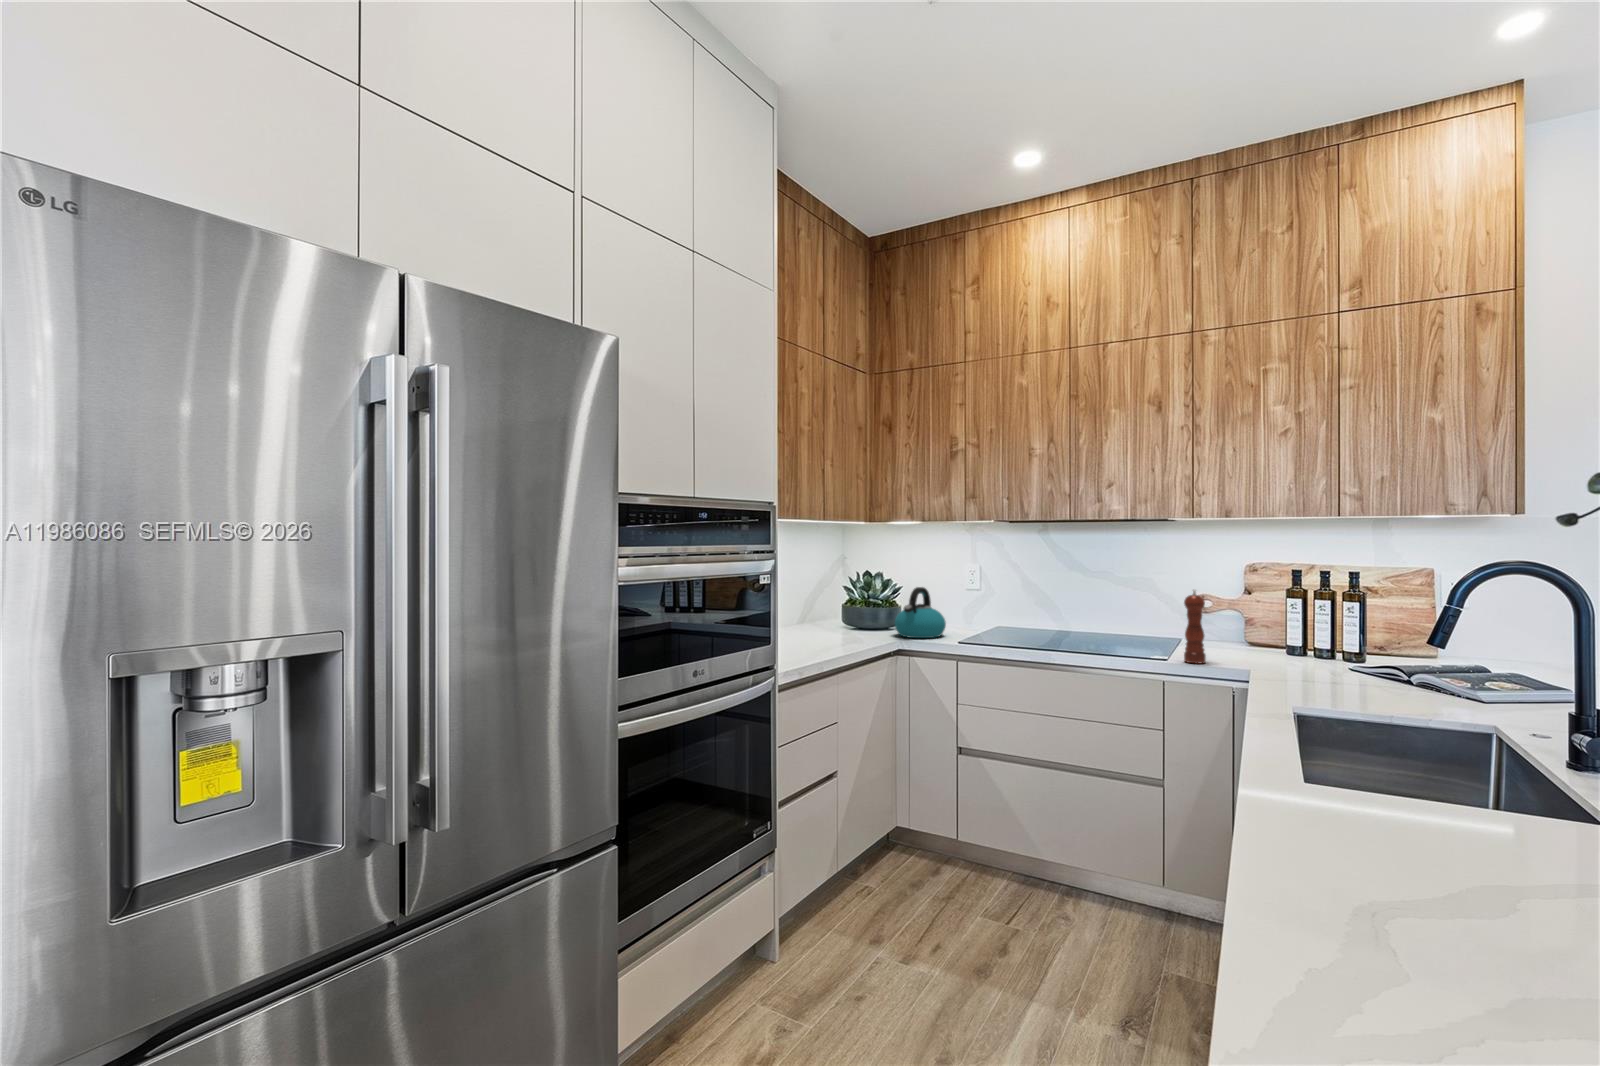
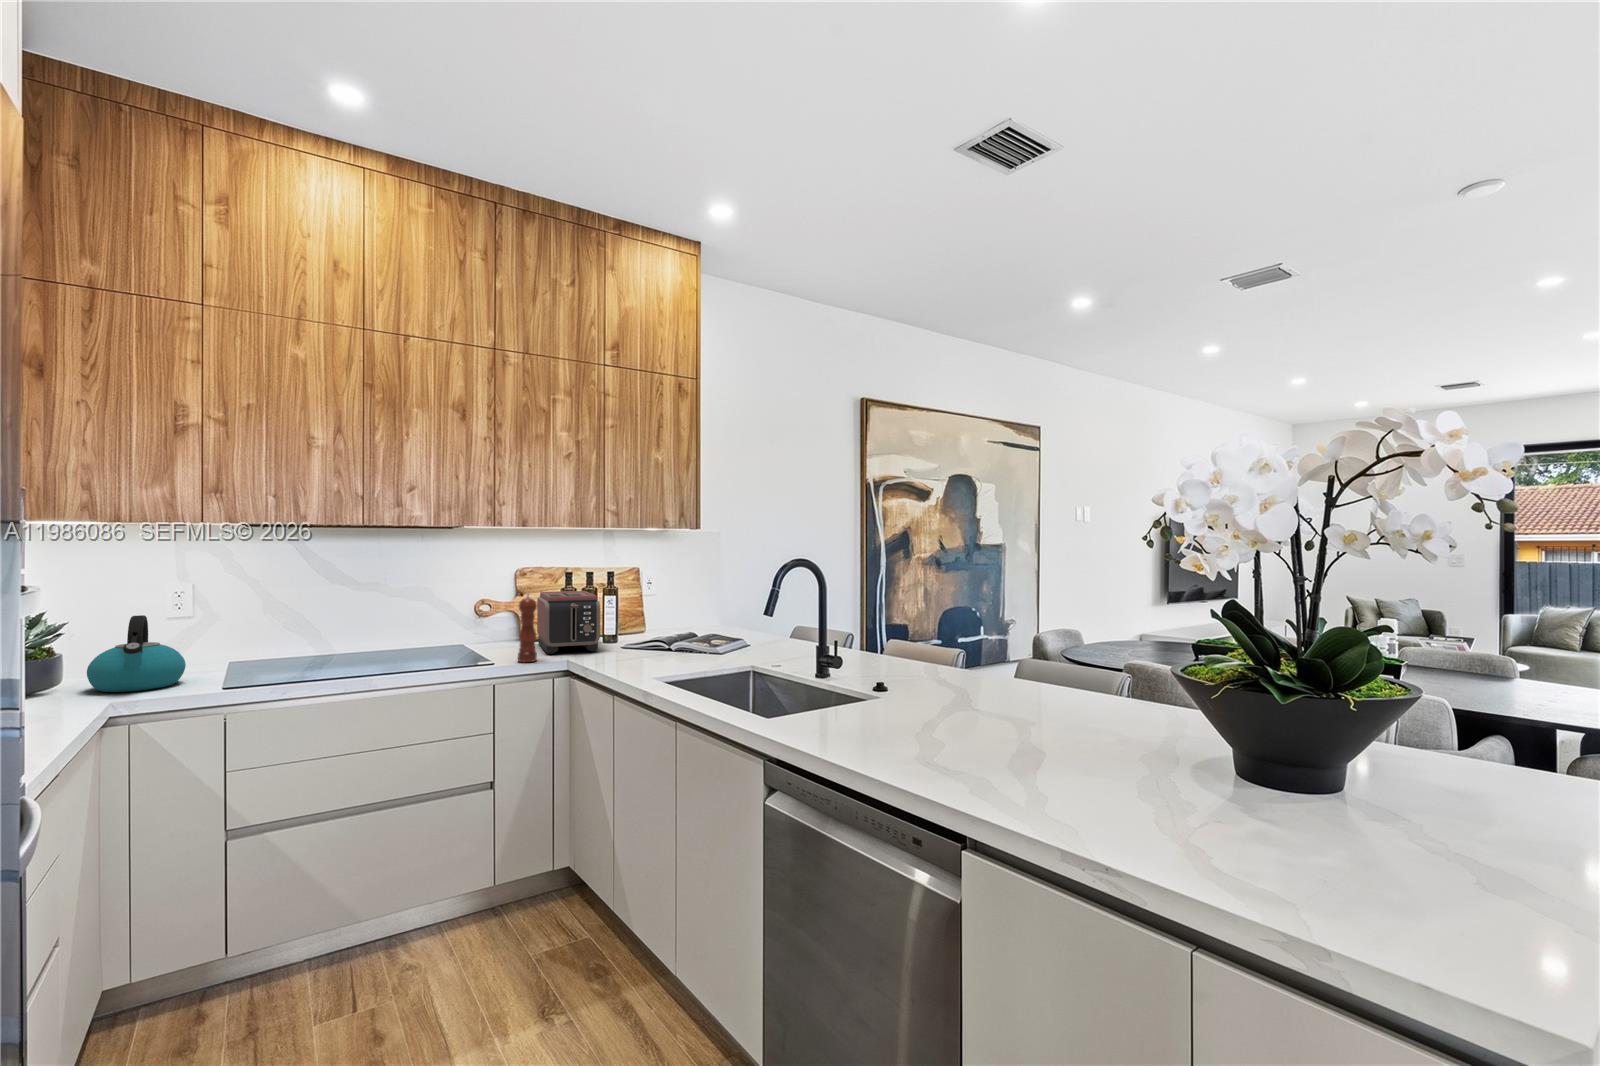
toaster: none [1227,591,1316,665] -> present [537,591,600,654]

